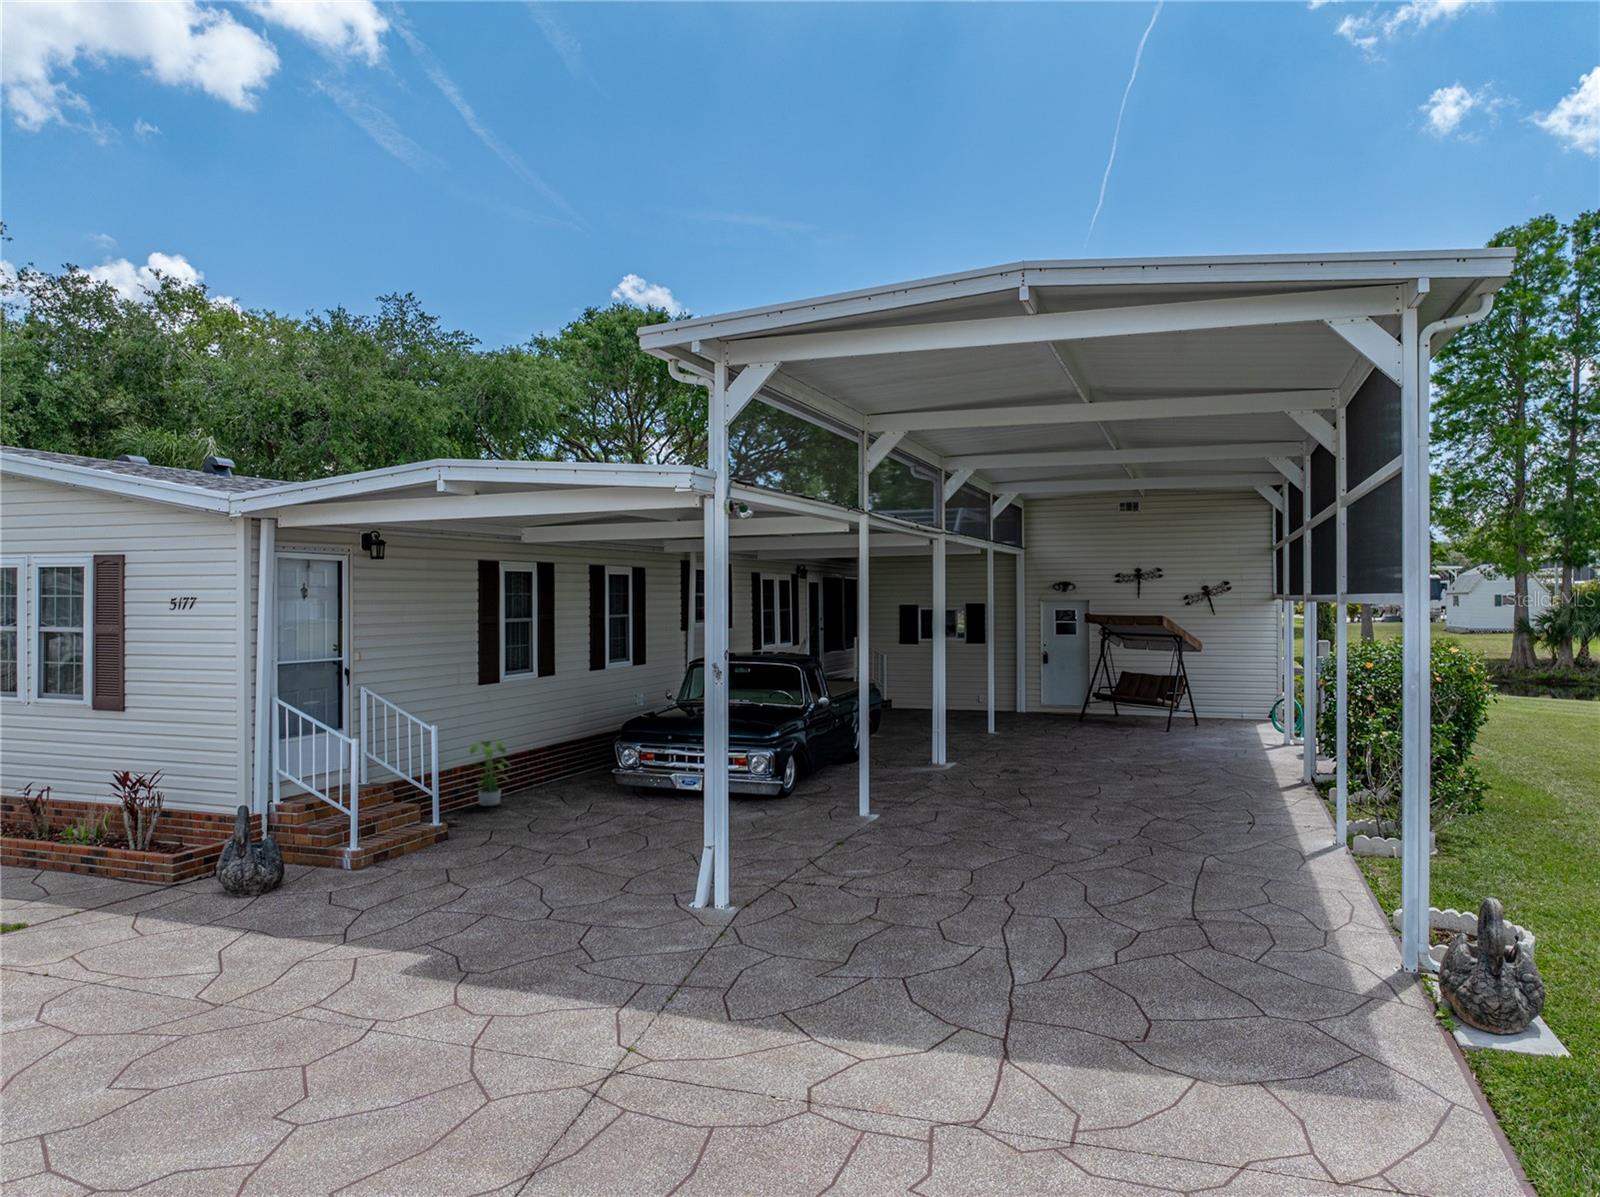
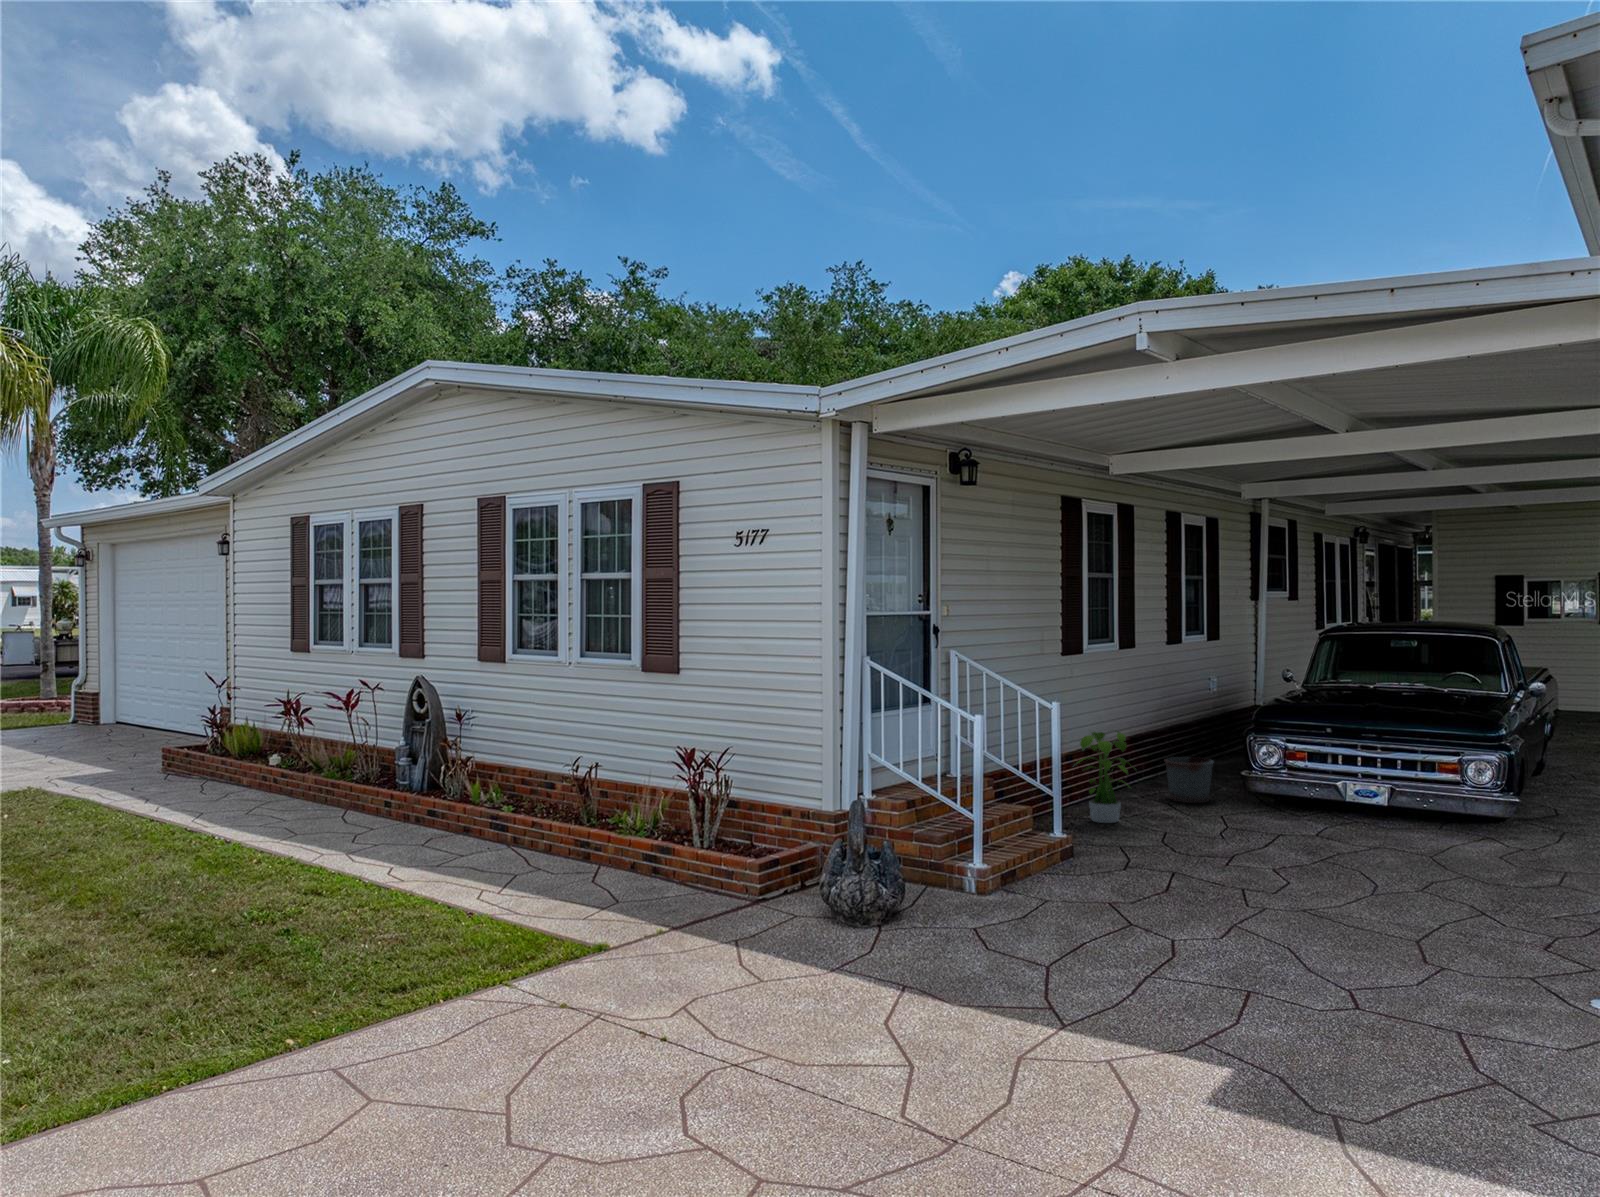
bucket: none [547,753,582,786] -> present [1164,757,1214,803]

